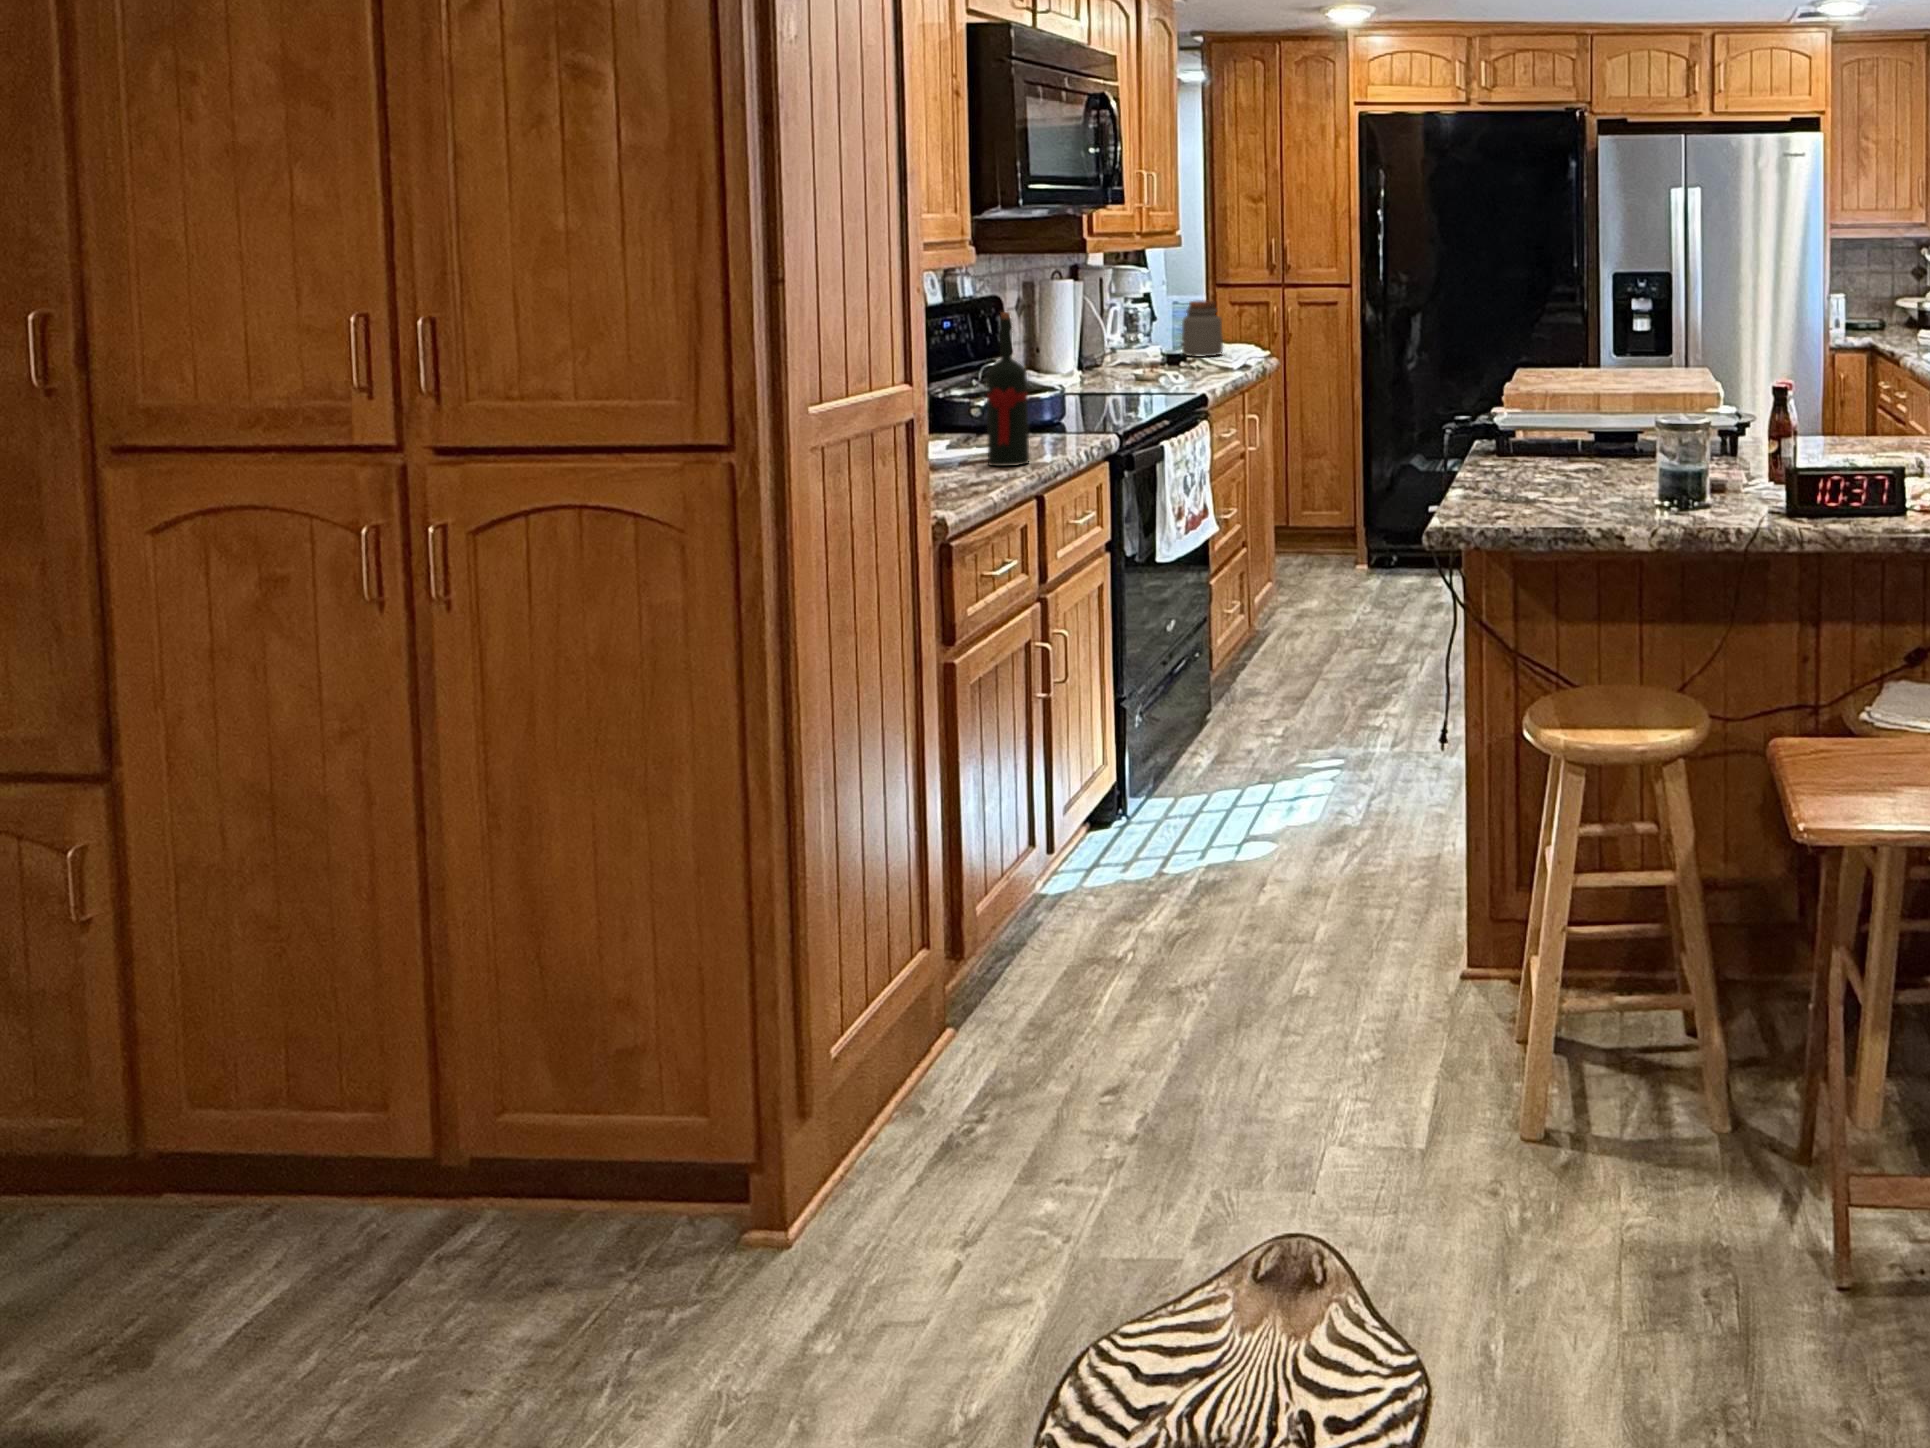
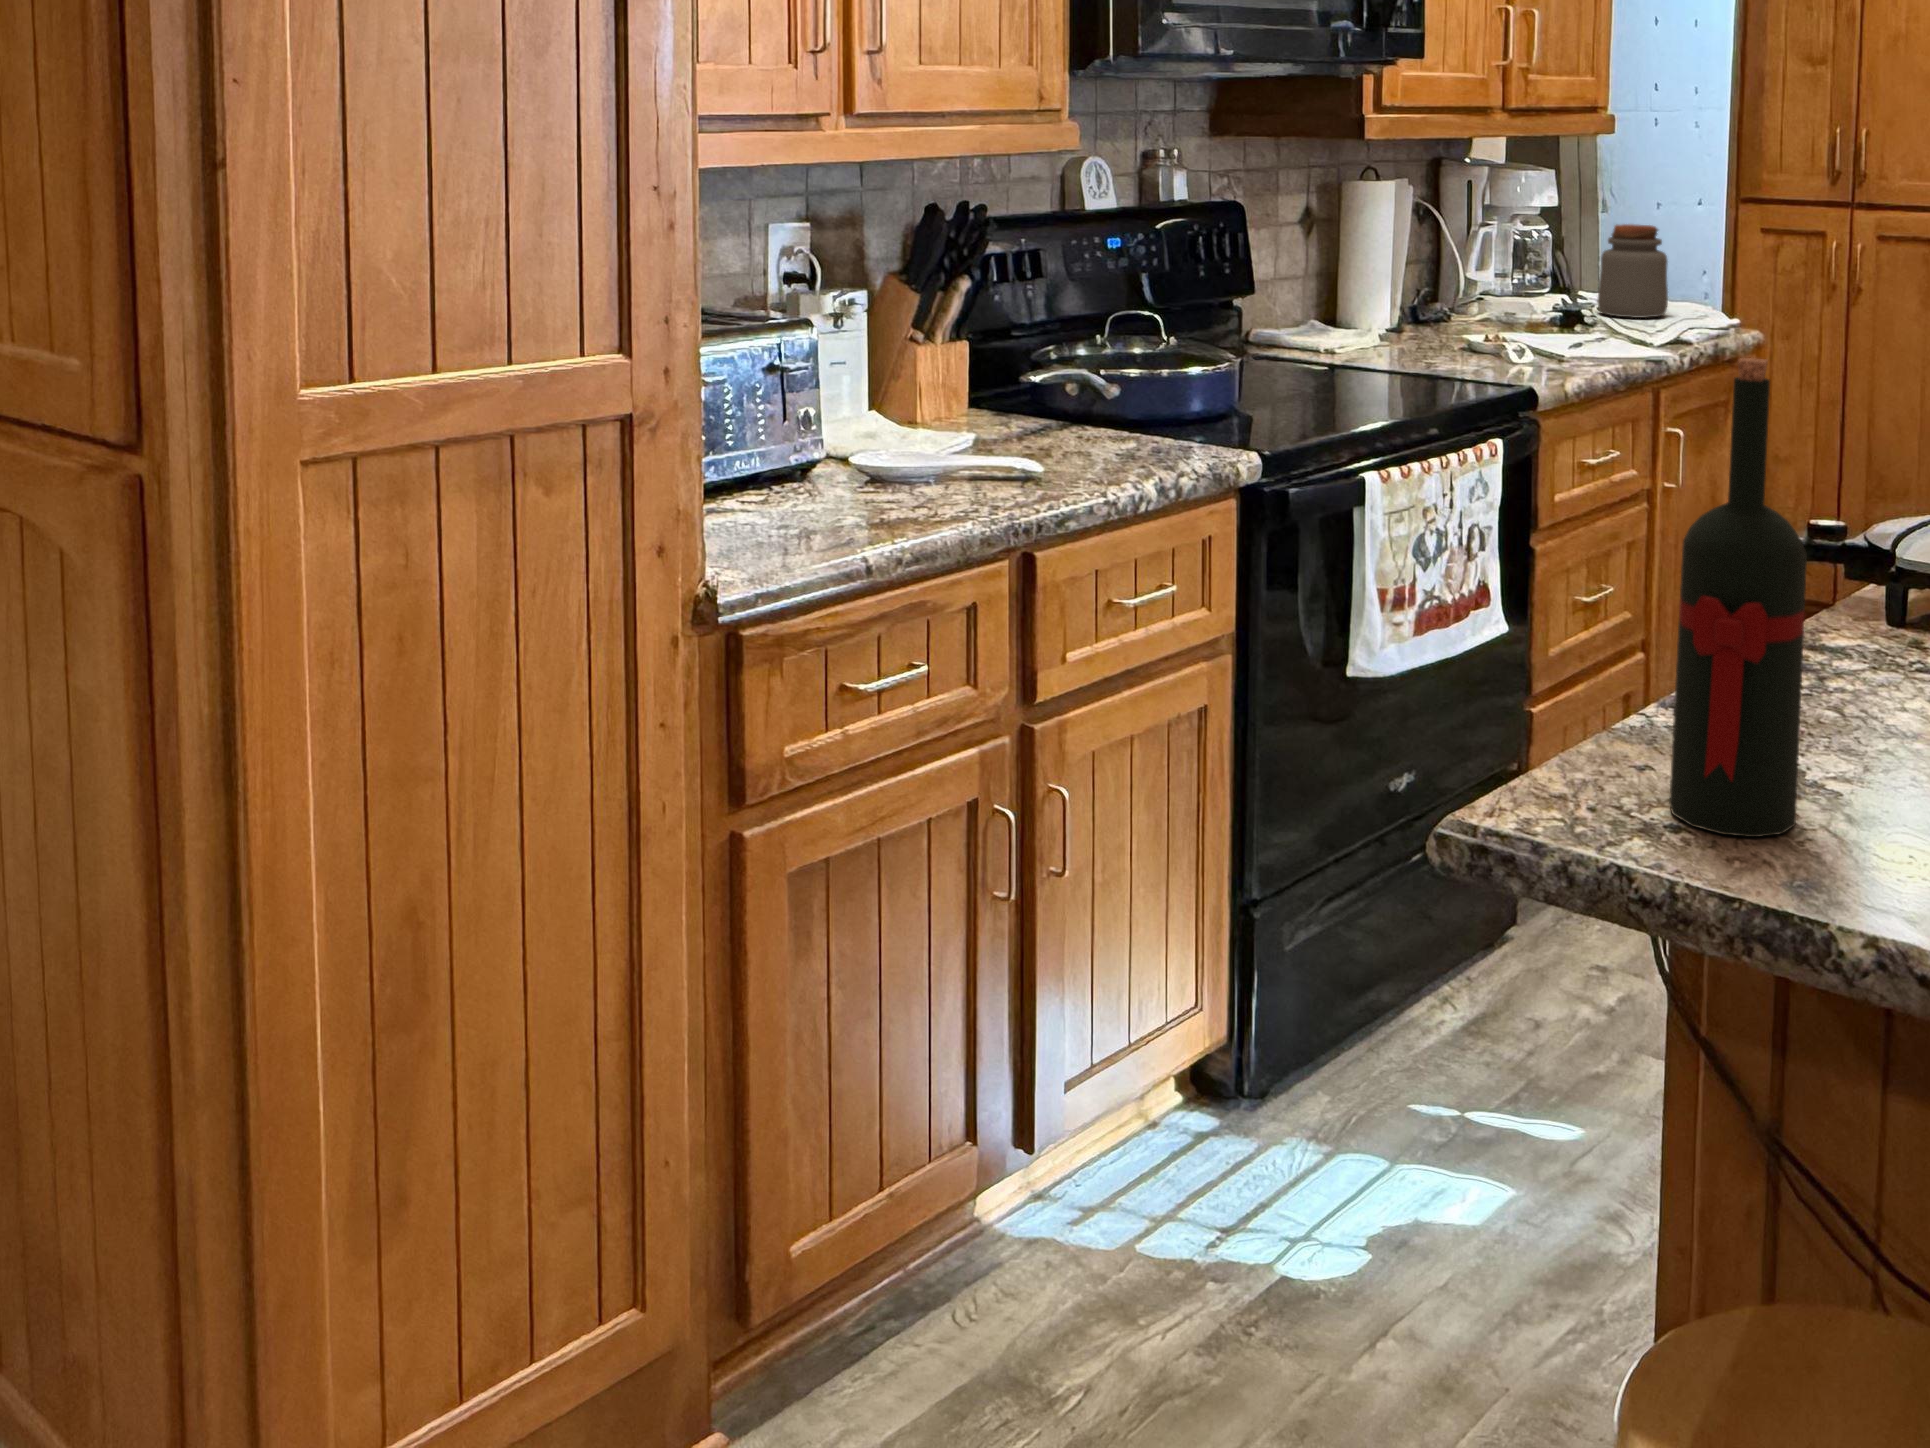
wine bottle: present [987,312,1029,466] -> present [1669,358,1807,837]

